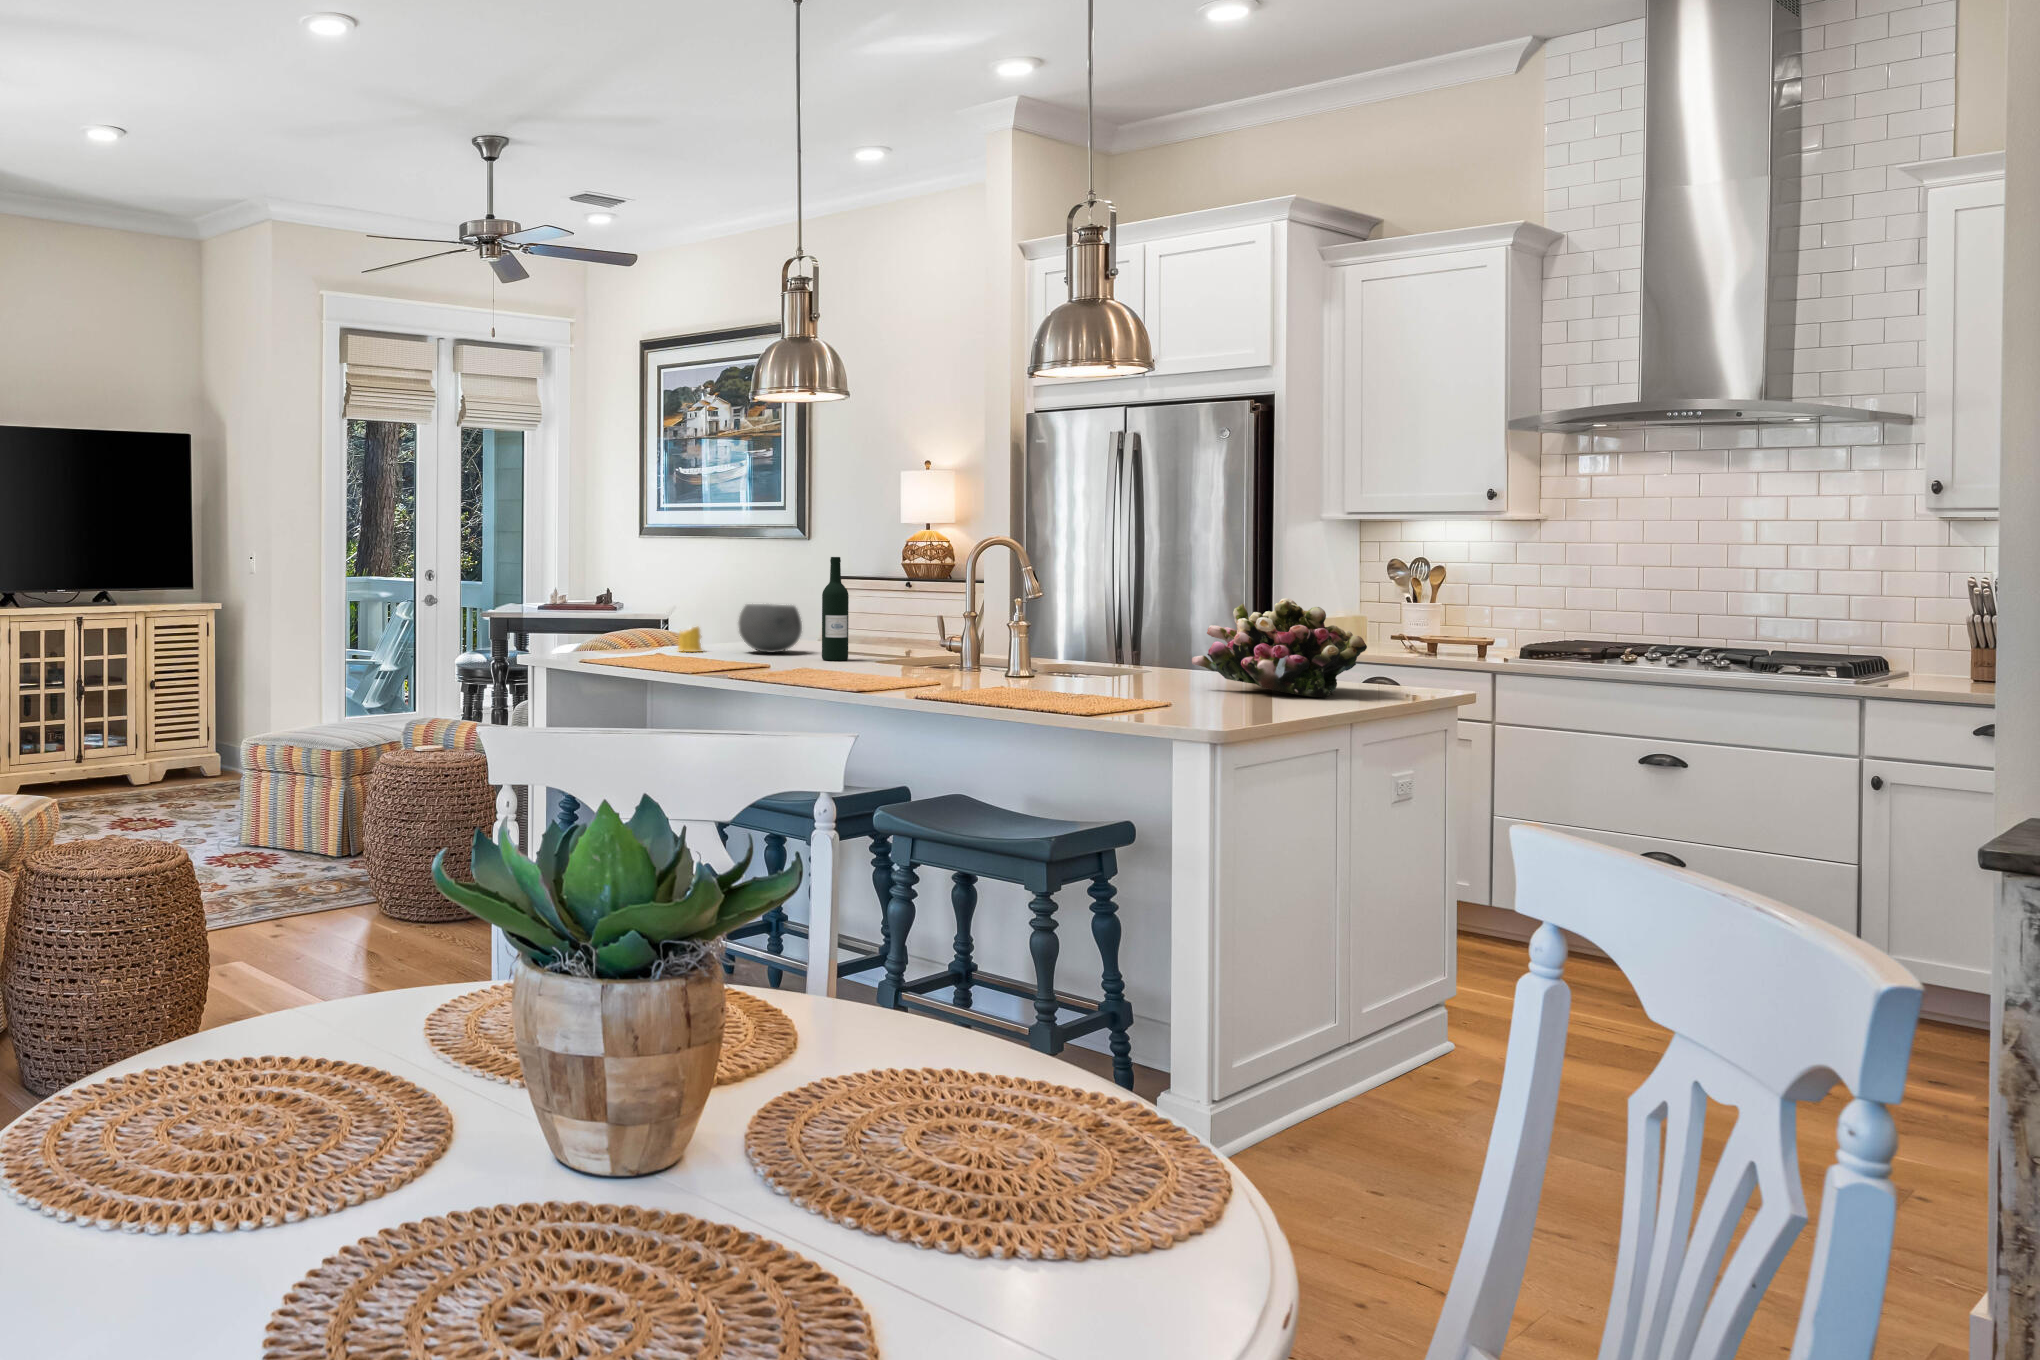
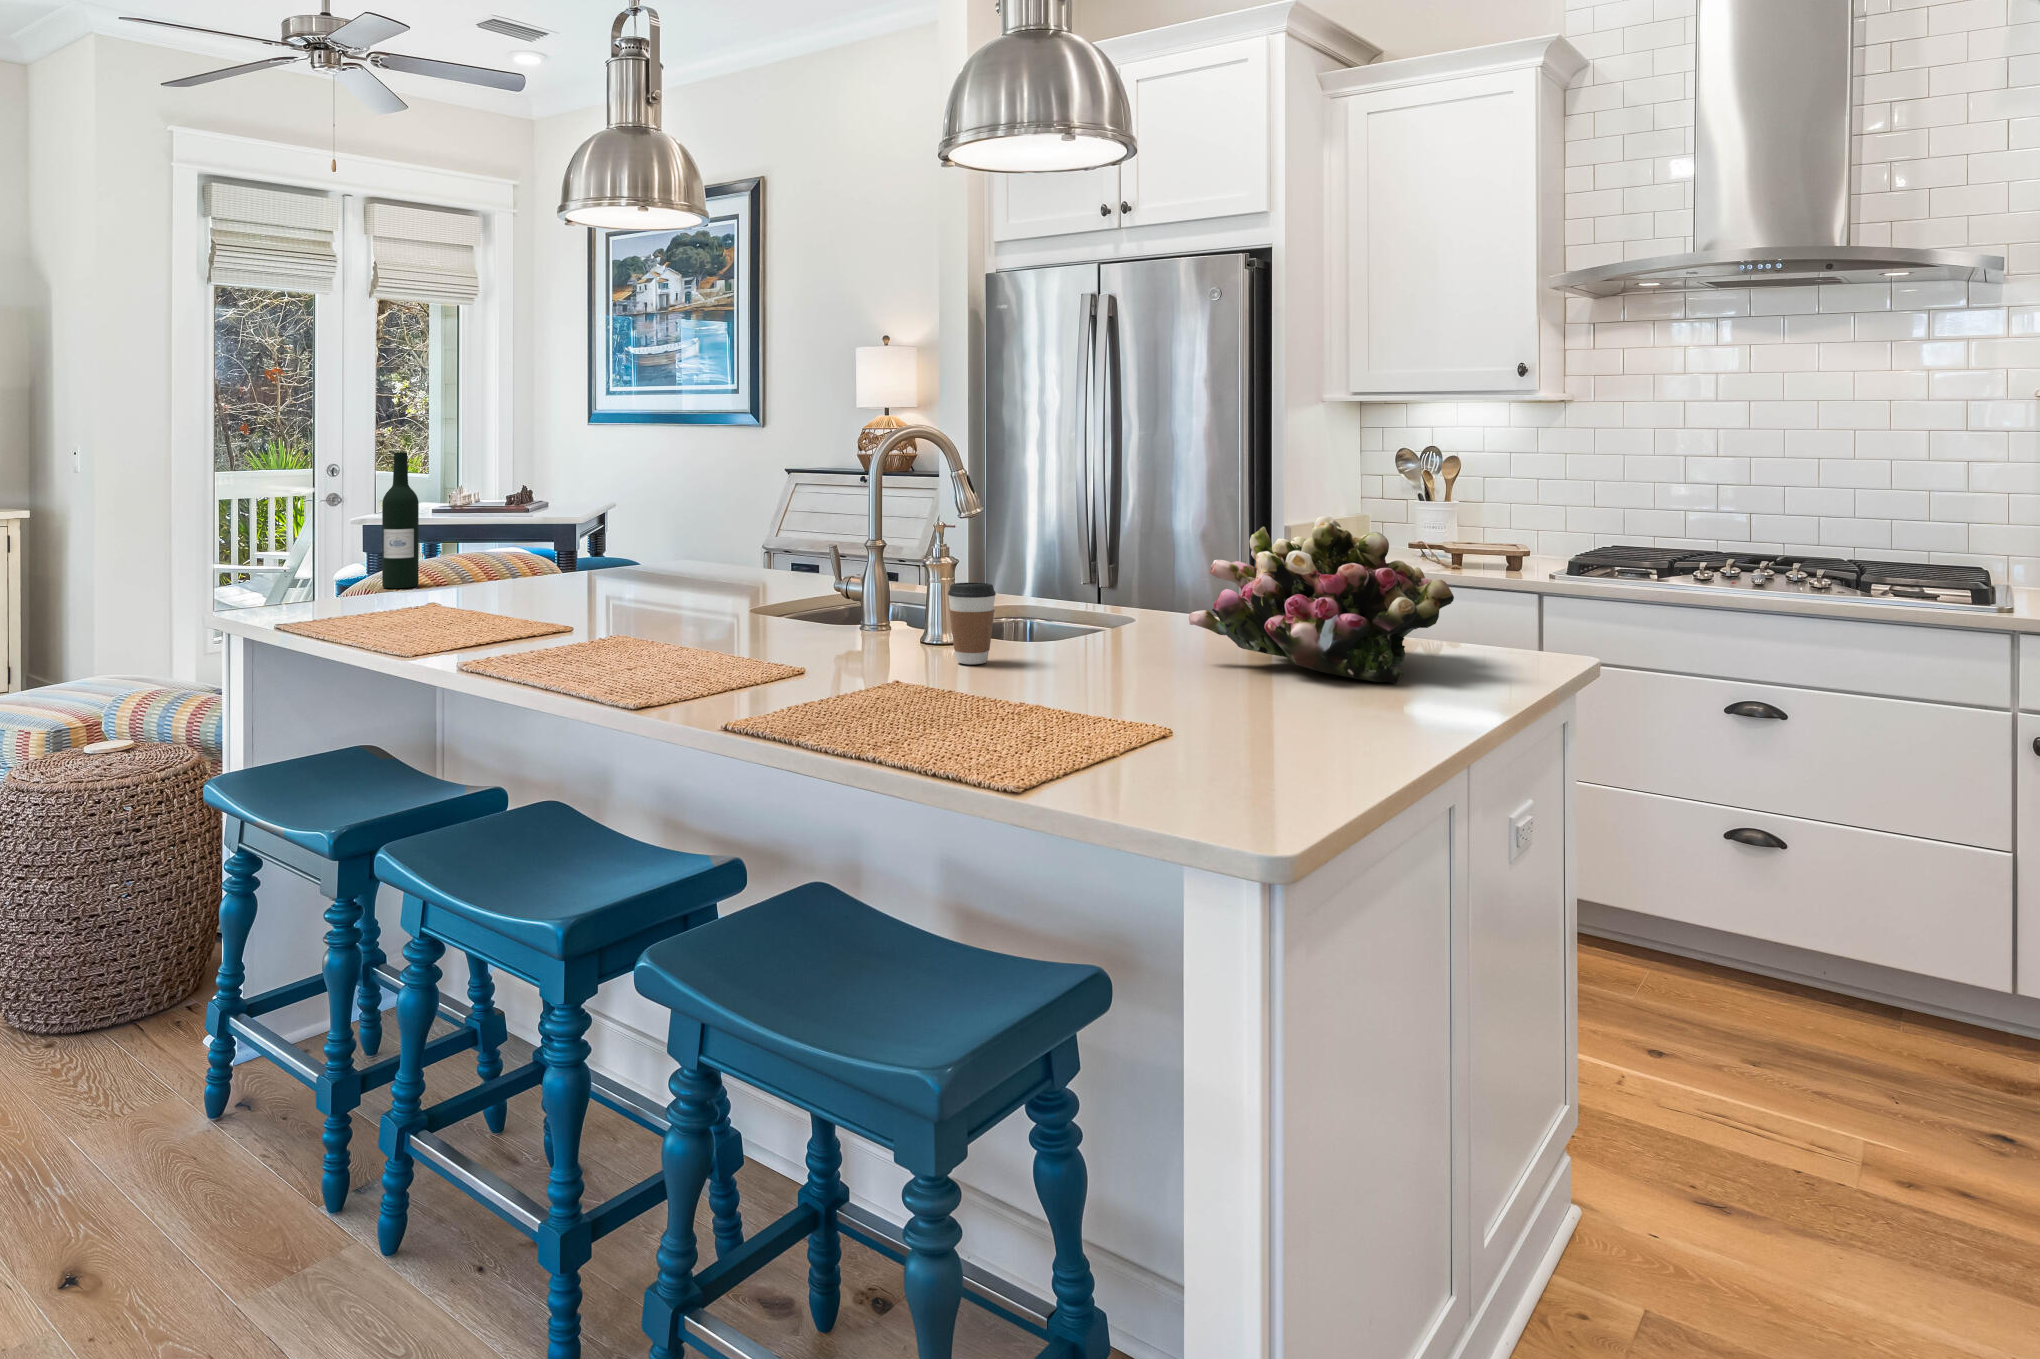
wine bottle: present [822,557,849,661] -> present [382,452,419,588]
bowl: present [739,604,802,653] -> none [574,521,666,590]
candle: present [678,627,702,652] -> none [487,552,528,592]
coffee cup: none [1033,637,1064,686] -> present [948,583,996,664]

